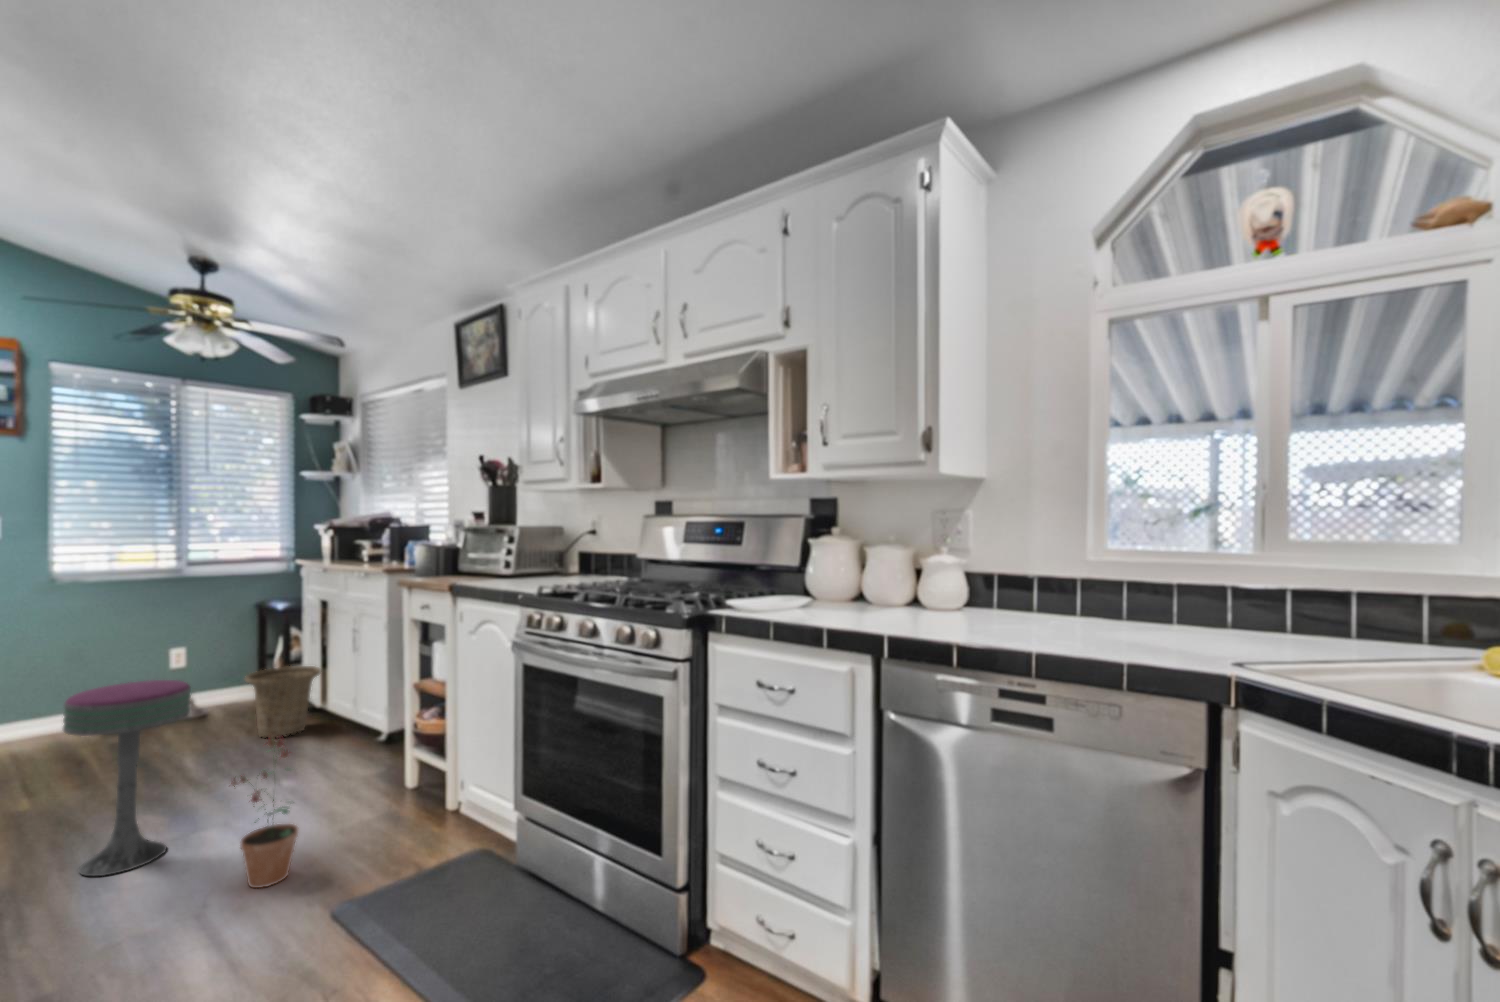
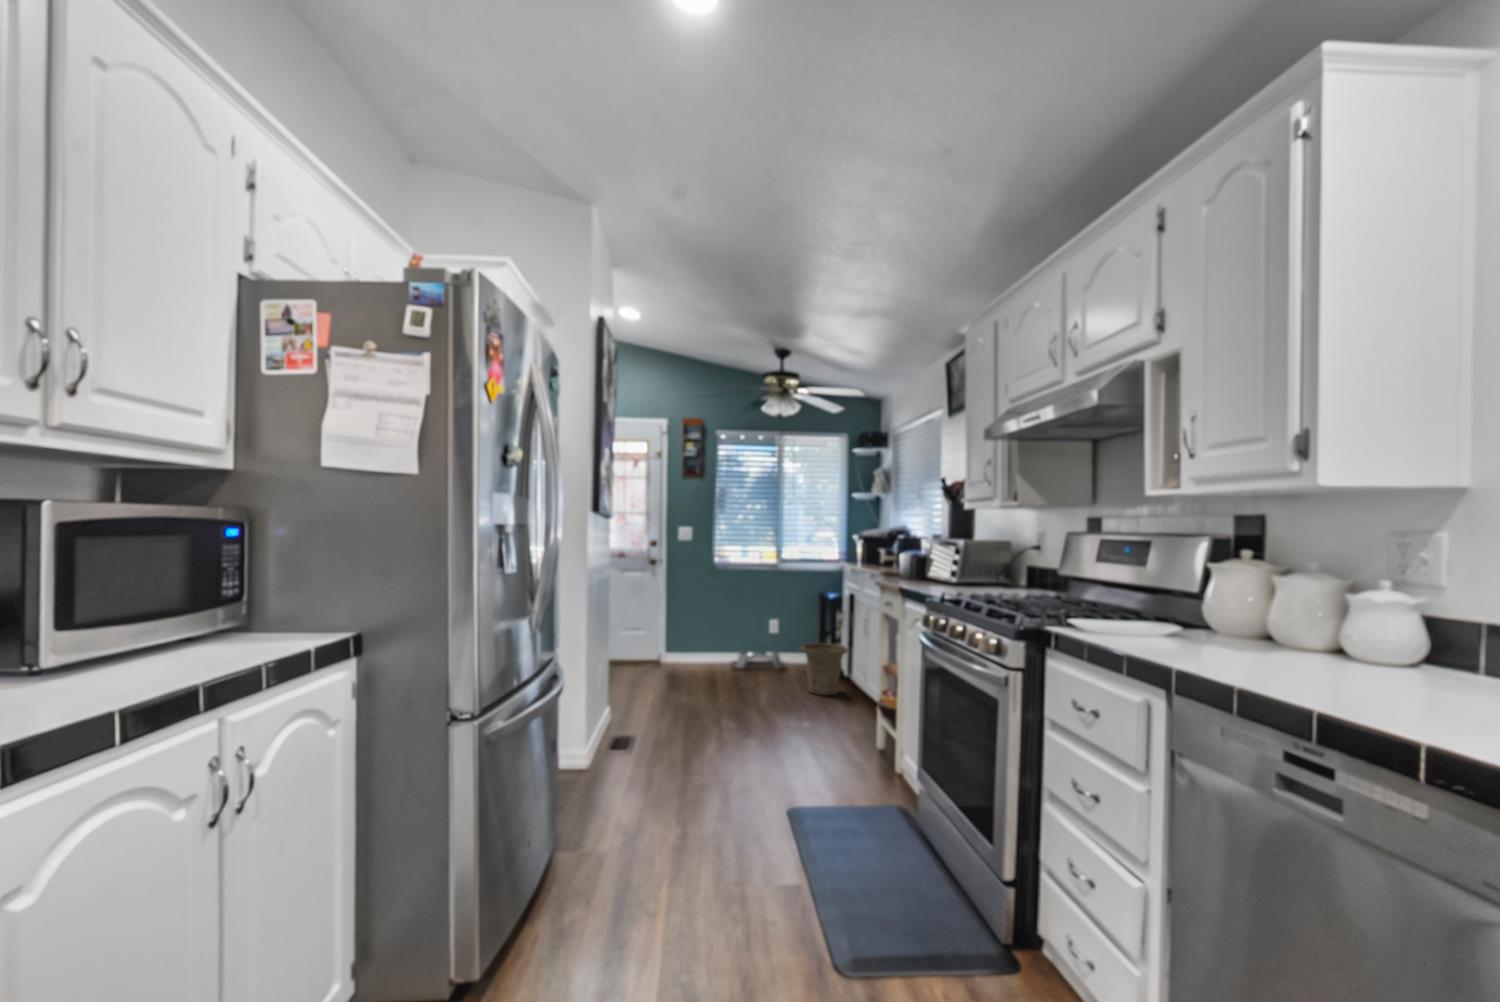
bar stool: present [63,680,191,876] -> none [690,631,748,748]
potted plant: present [231,734,298,888] -> none [756,679,792,782]

